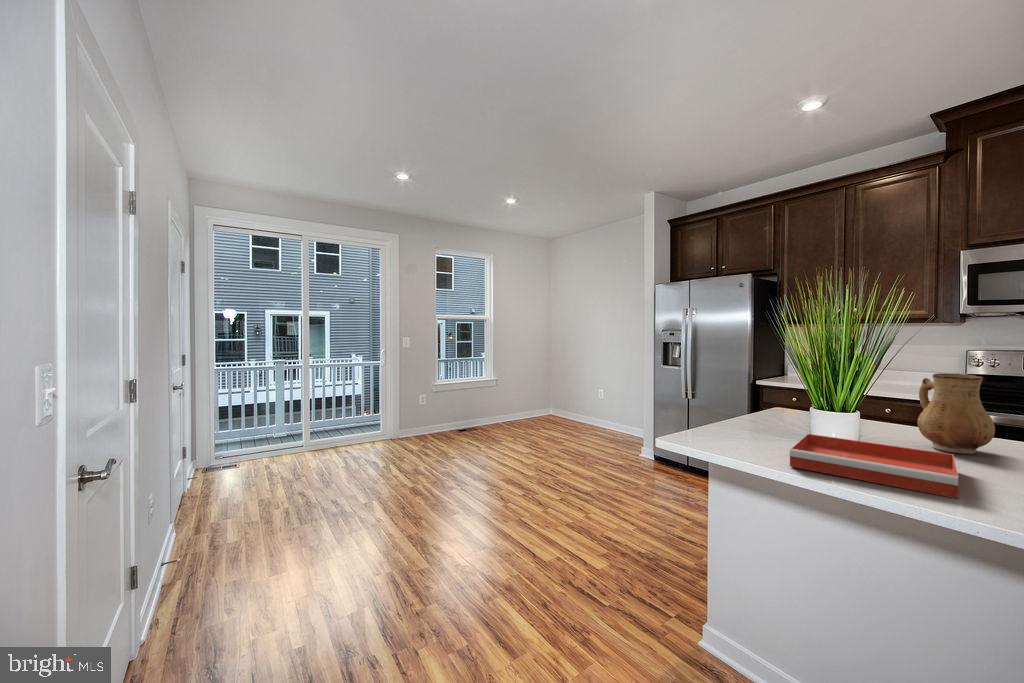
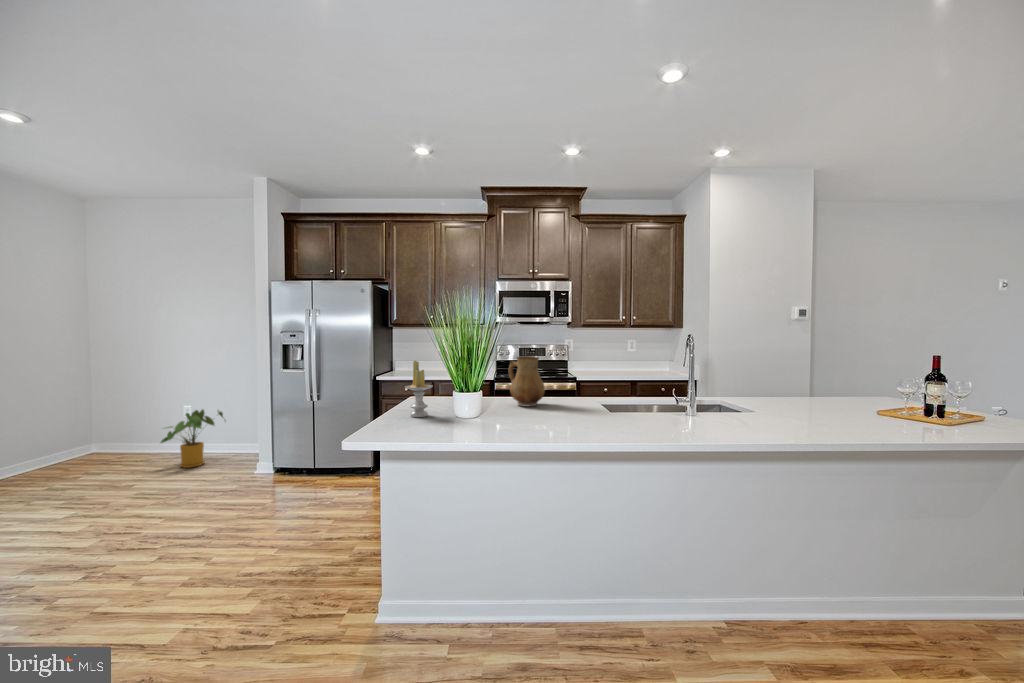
candle: none [741,369,779,436] -> present [405,361,433,417]
house plant: none [580,393,626,438] -> present [161,410,223,468]
tray: present [789,434,959,498] -> none [459,406,551,433]

